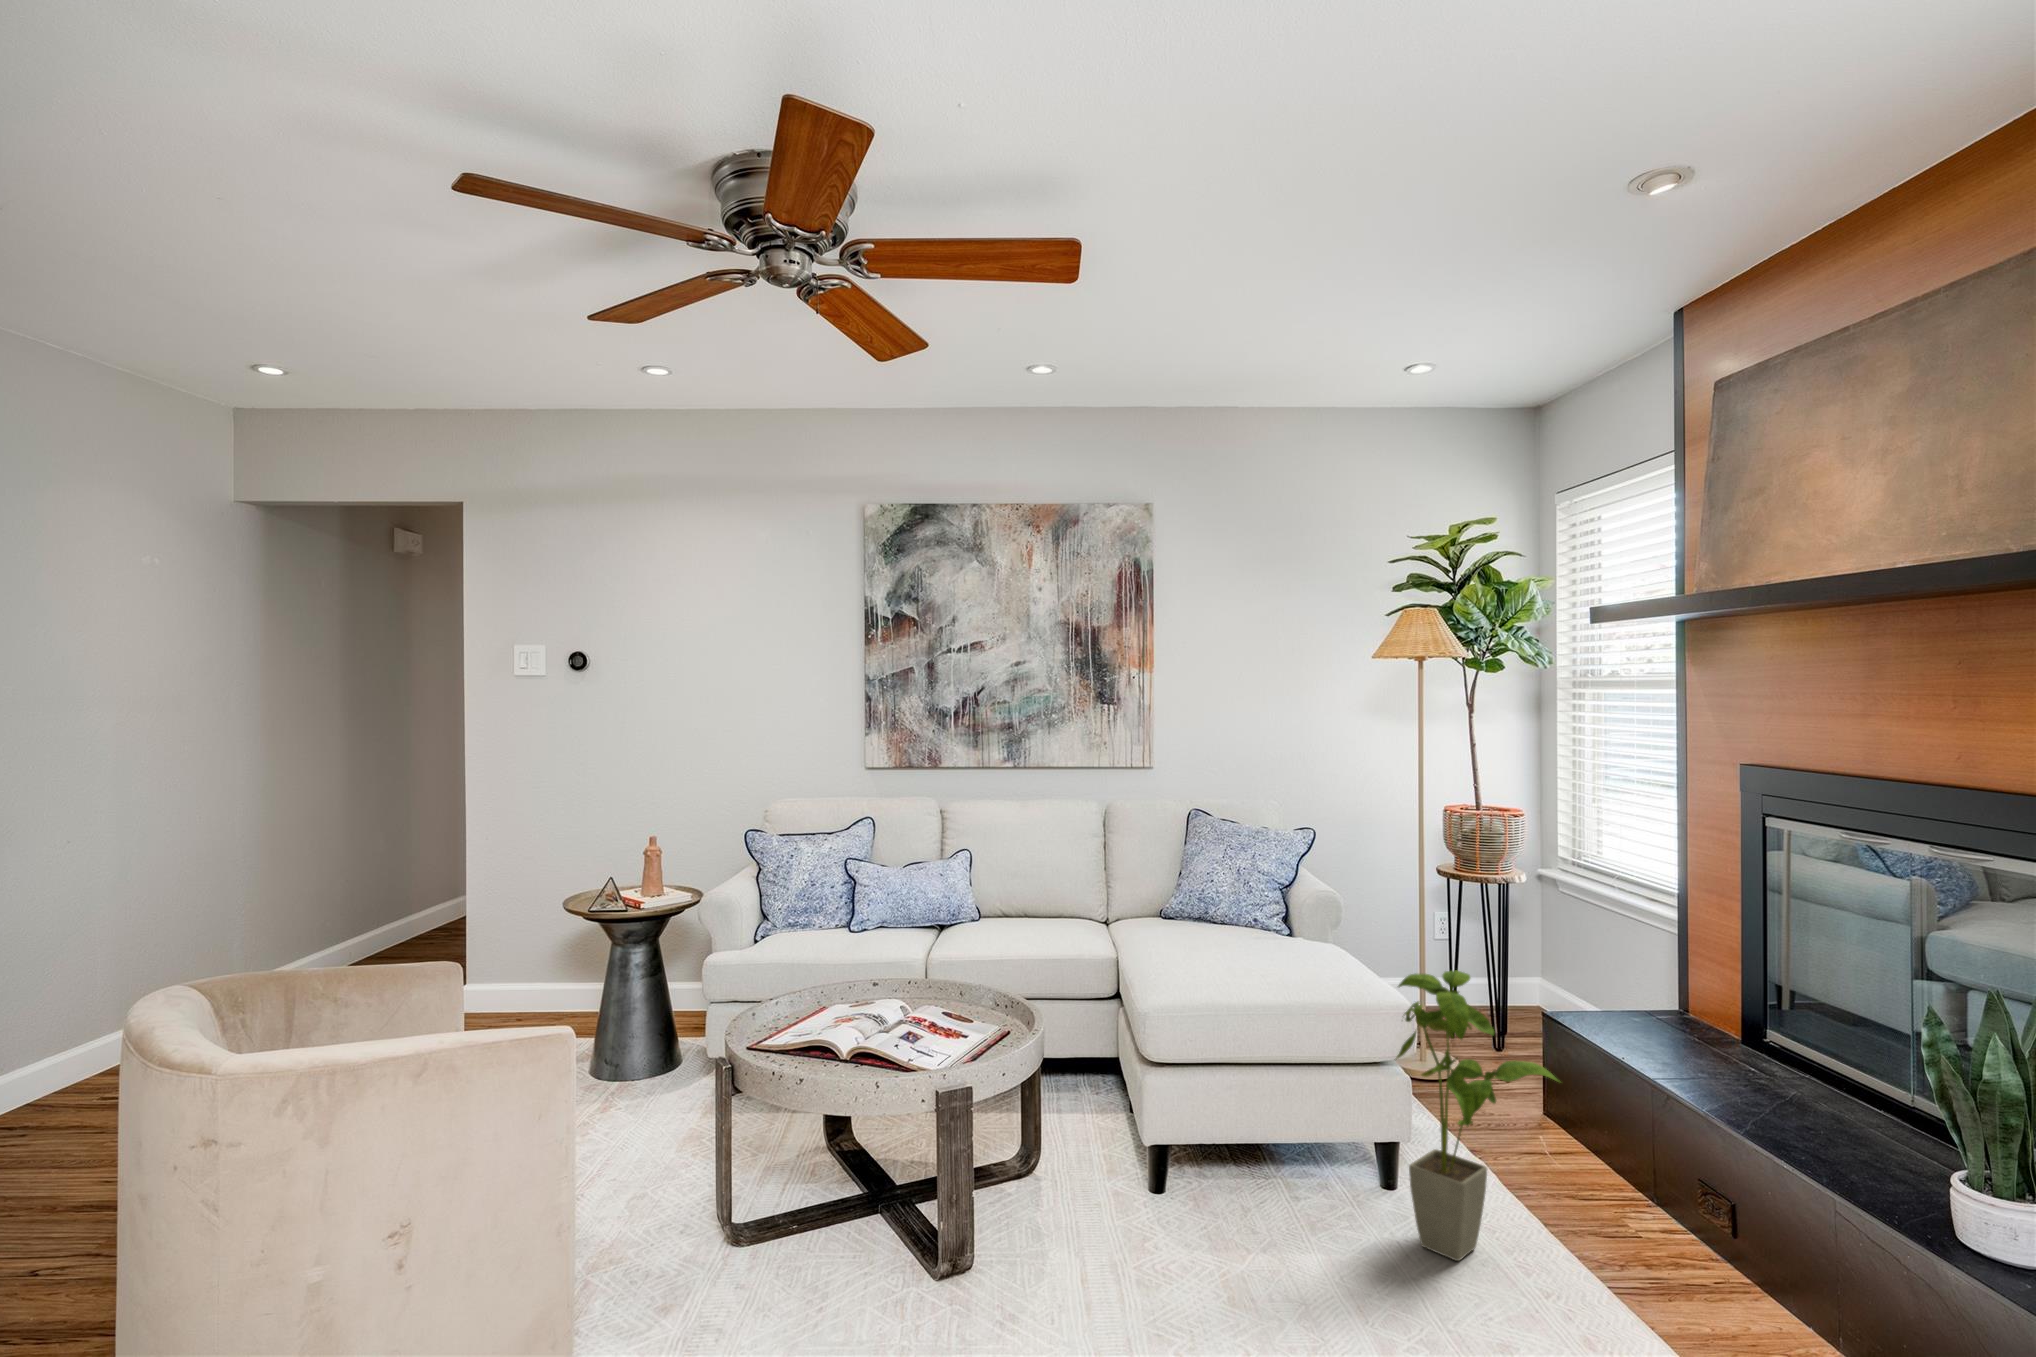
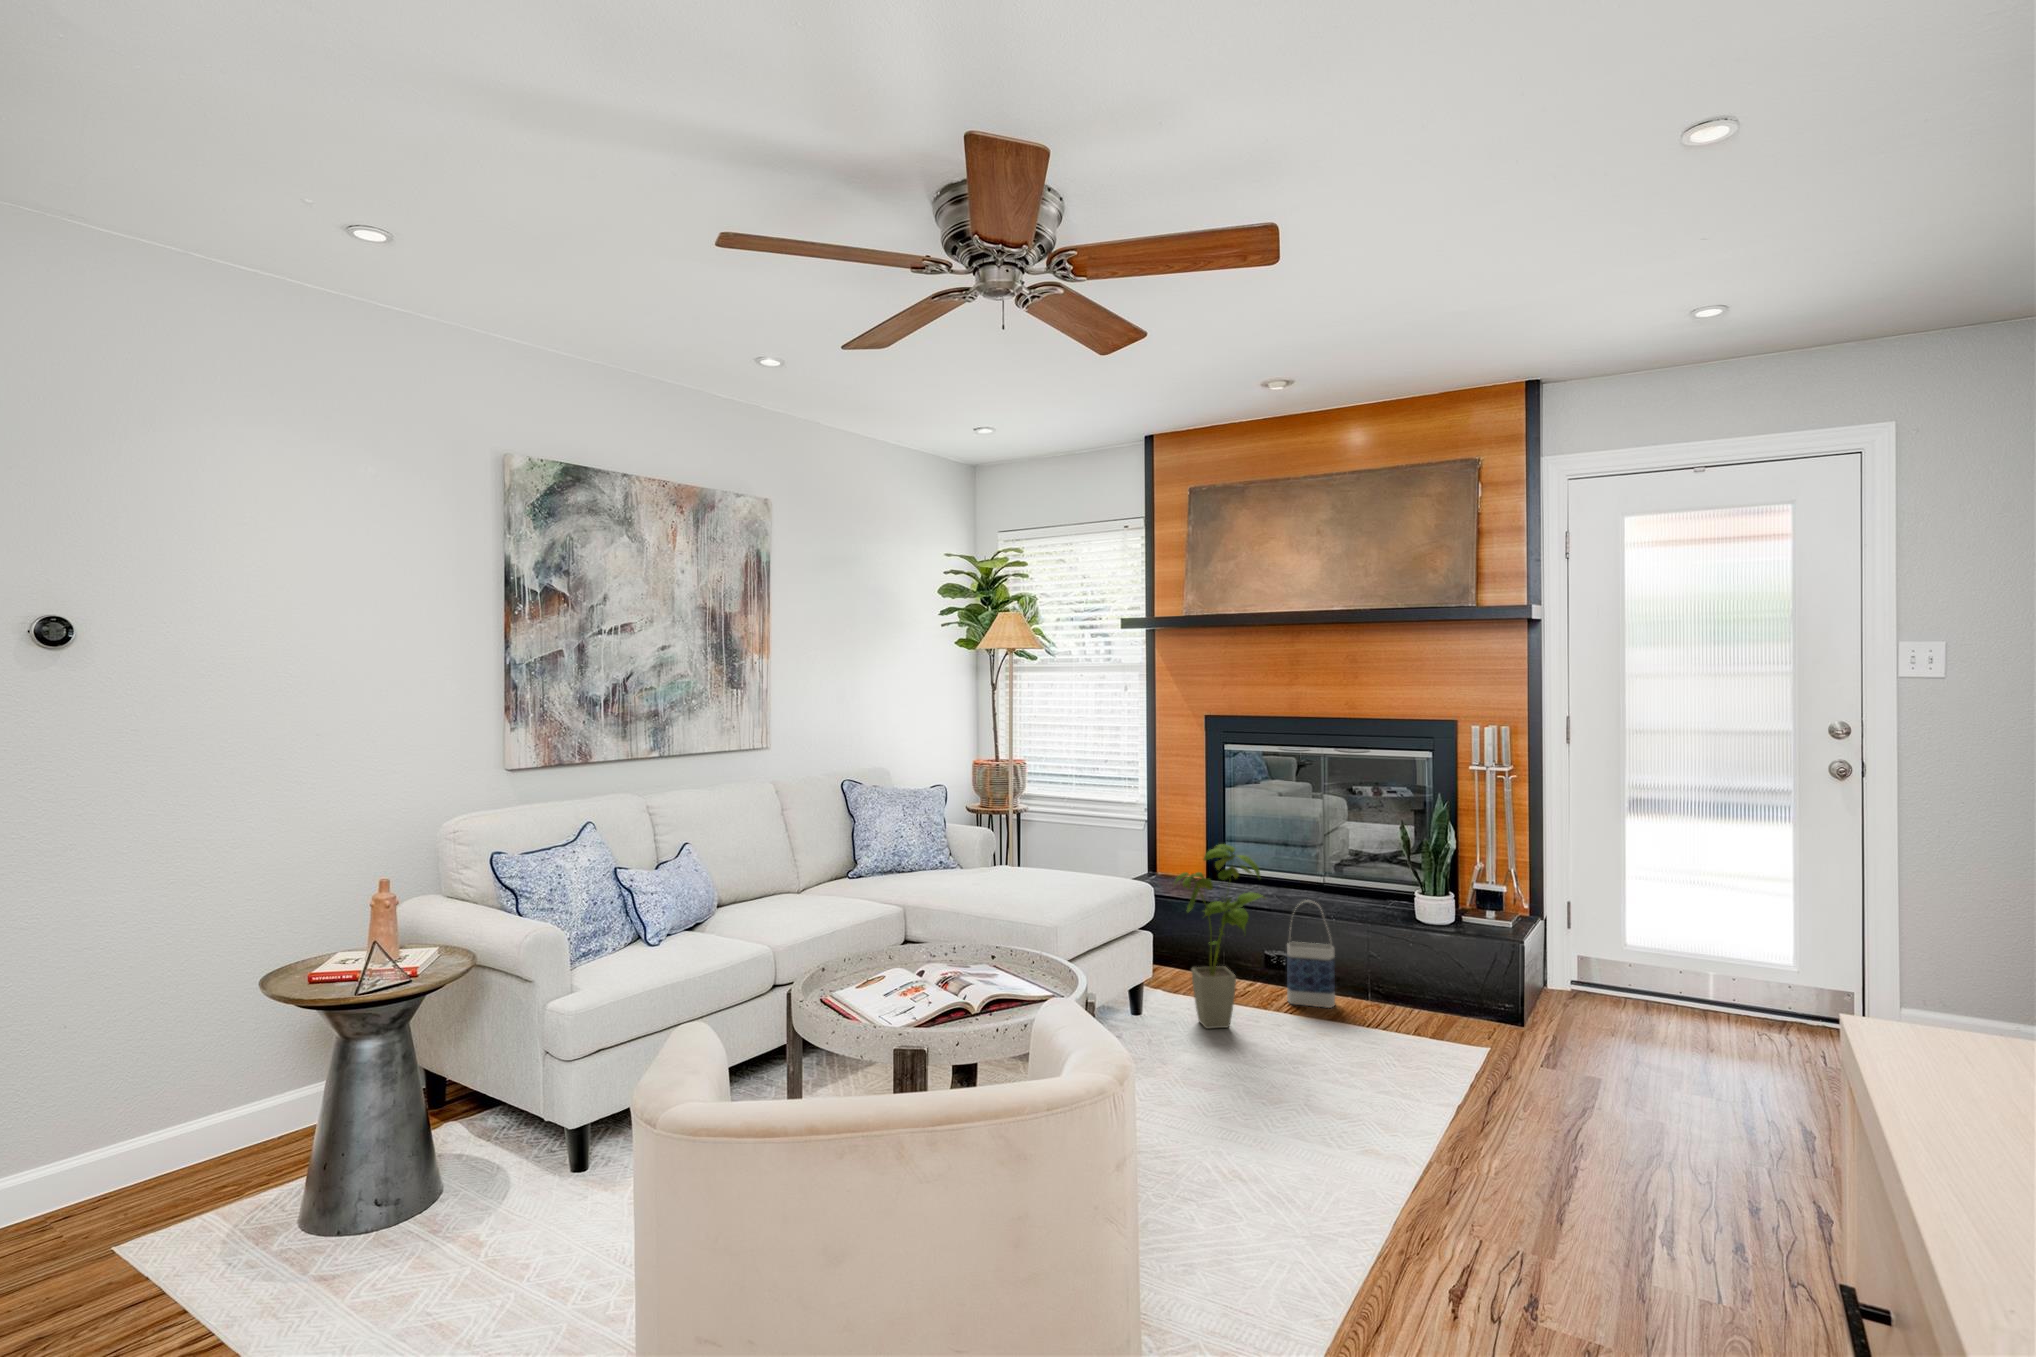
bag: none [1649,1111,1743,1322] -> present [1287,900,1335,1008]

